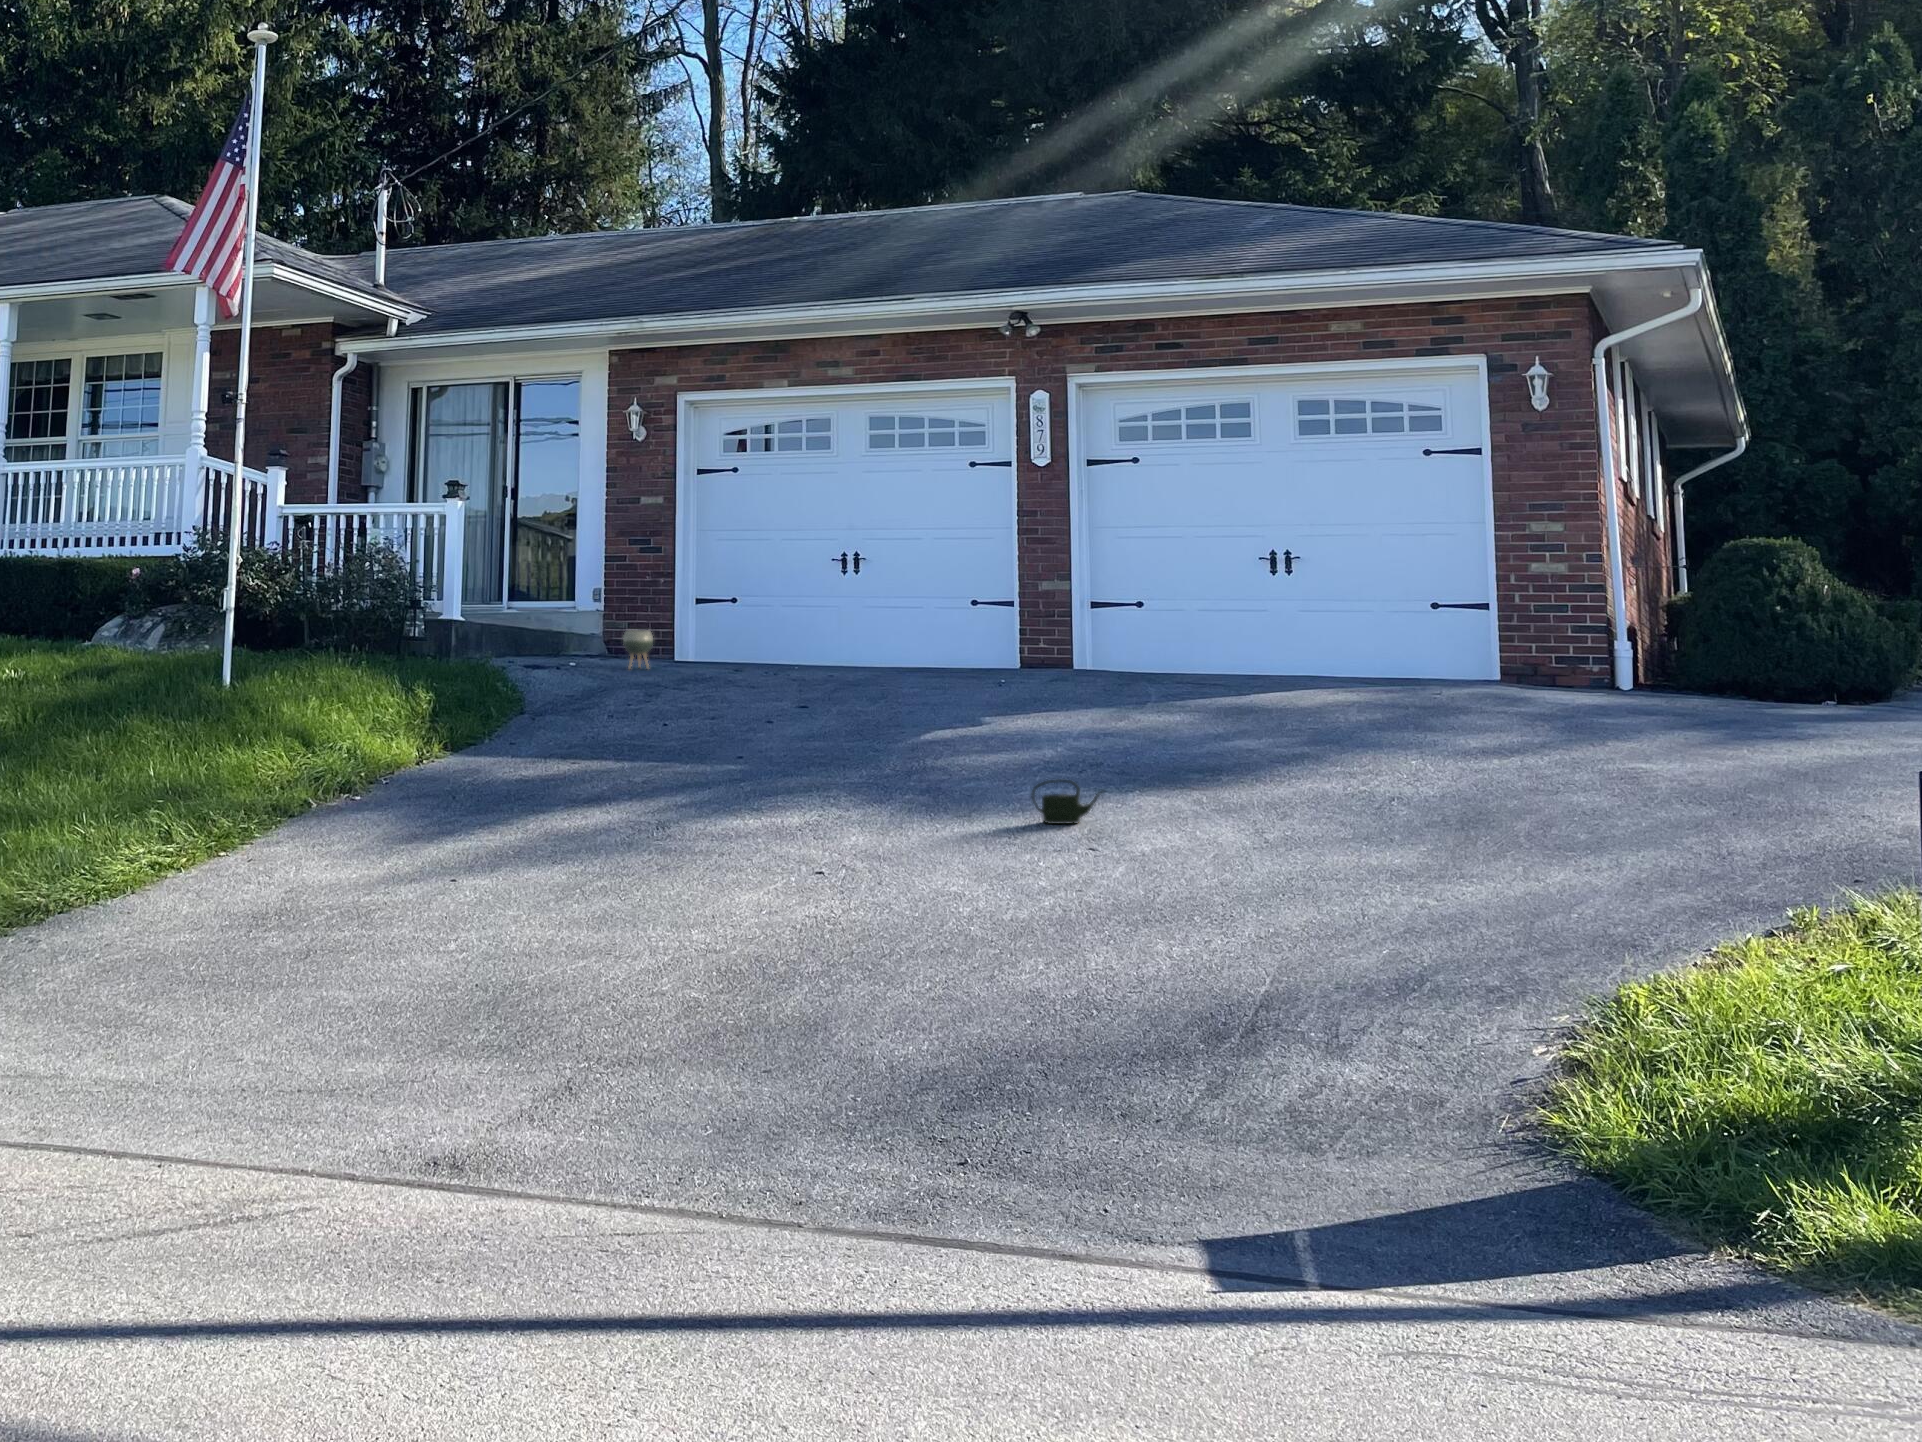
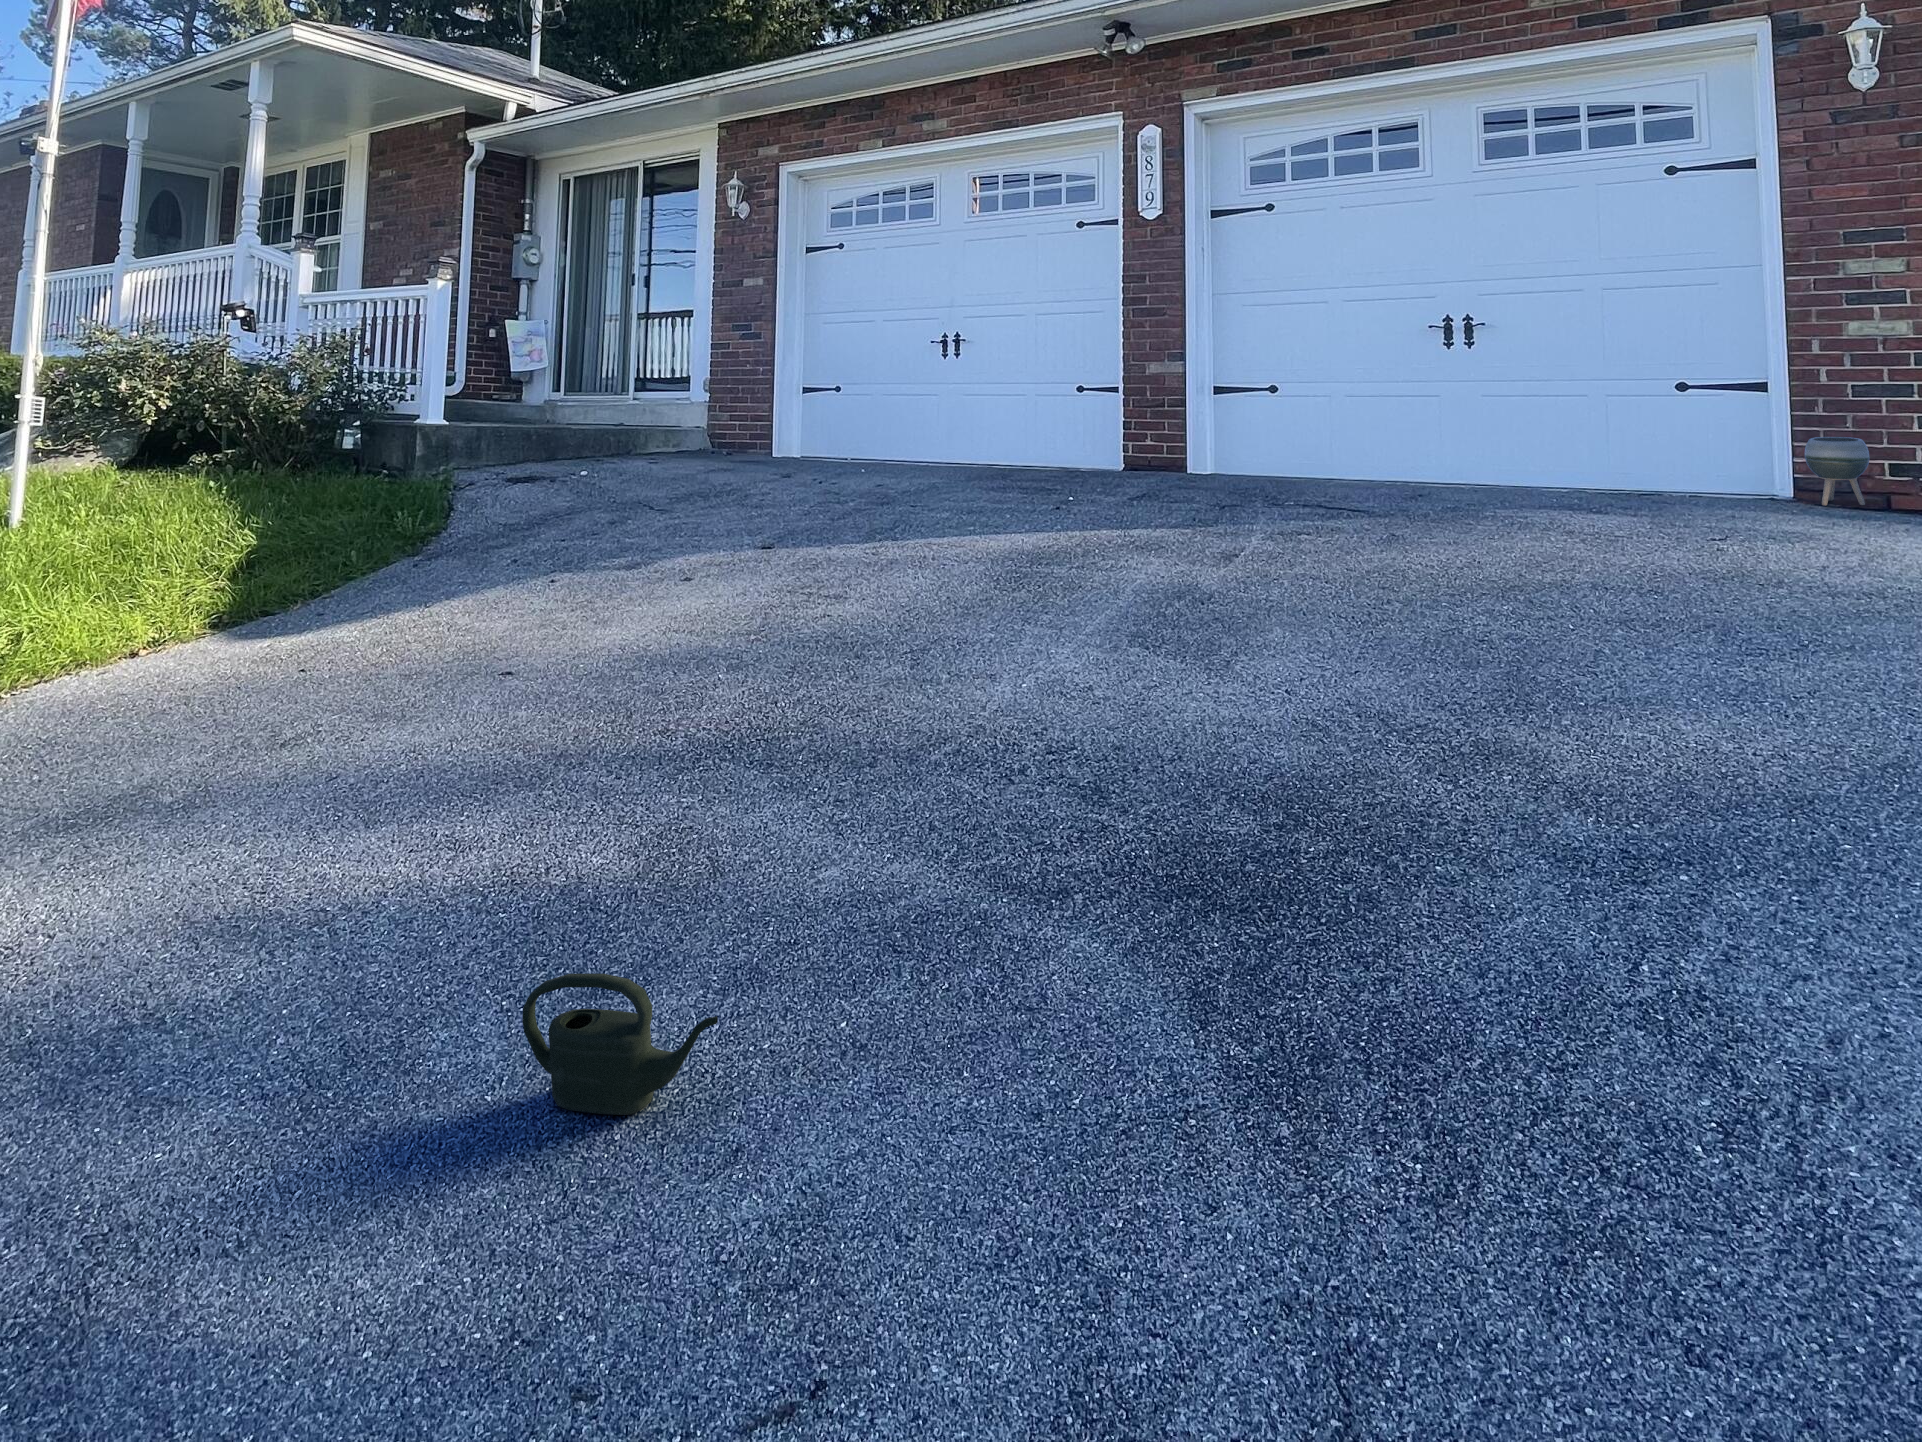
planter: present [623,630,653,668] -> present [1805,437,1869,506]

